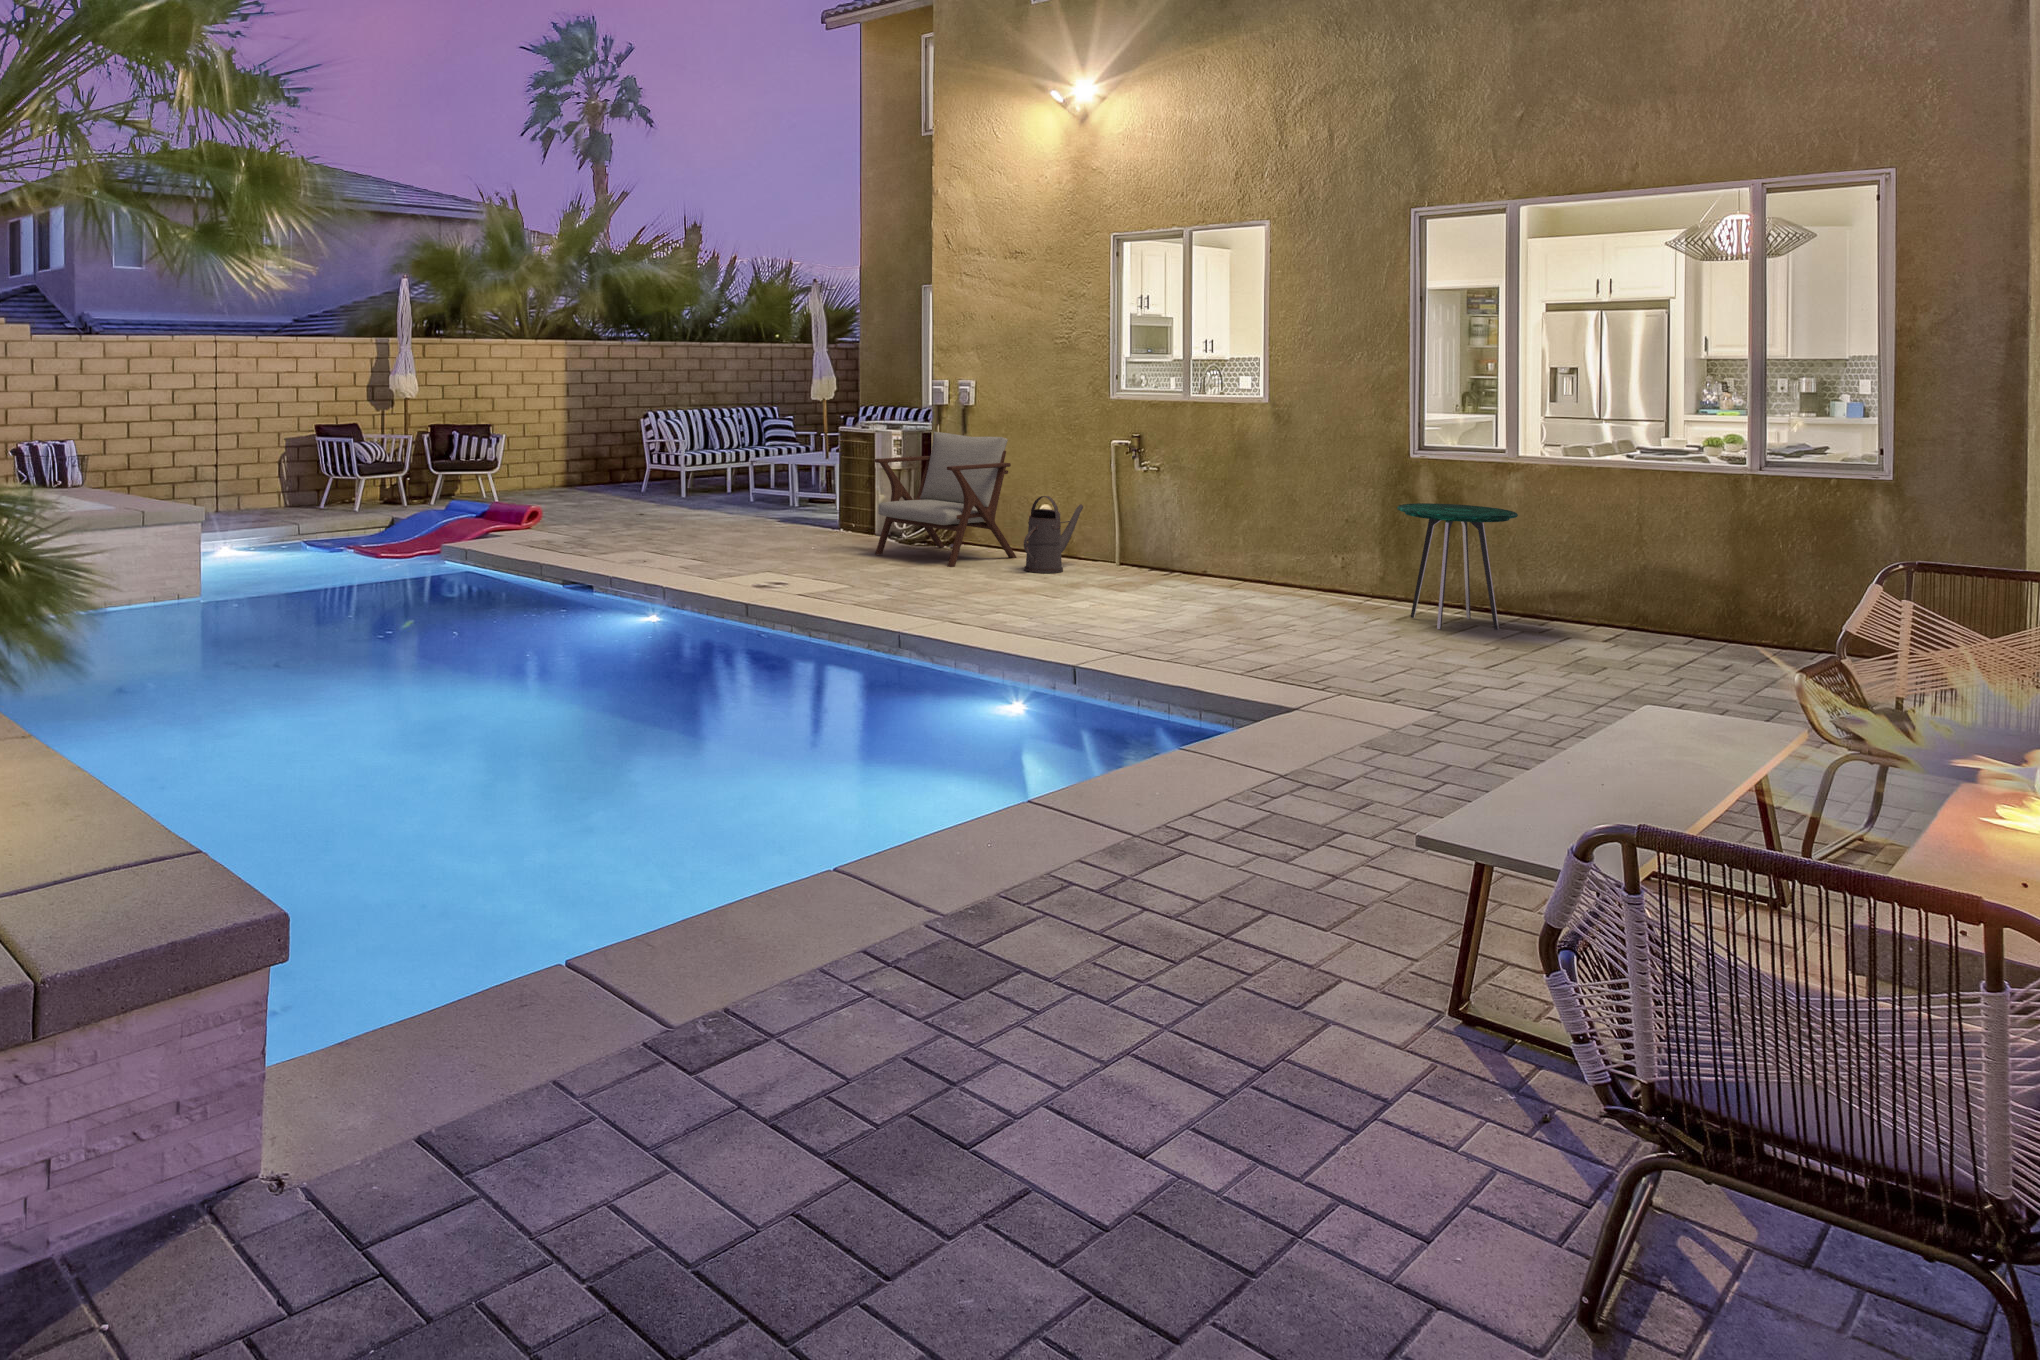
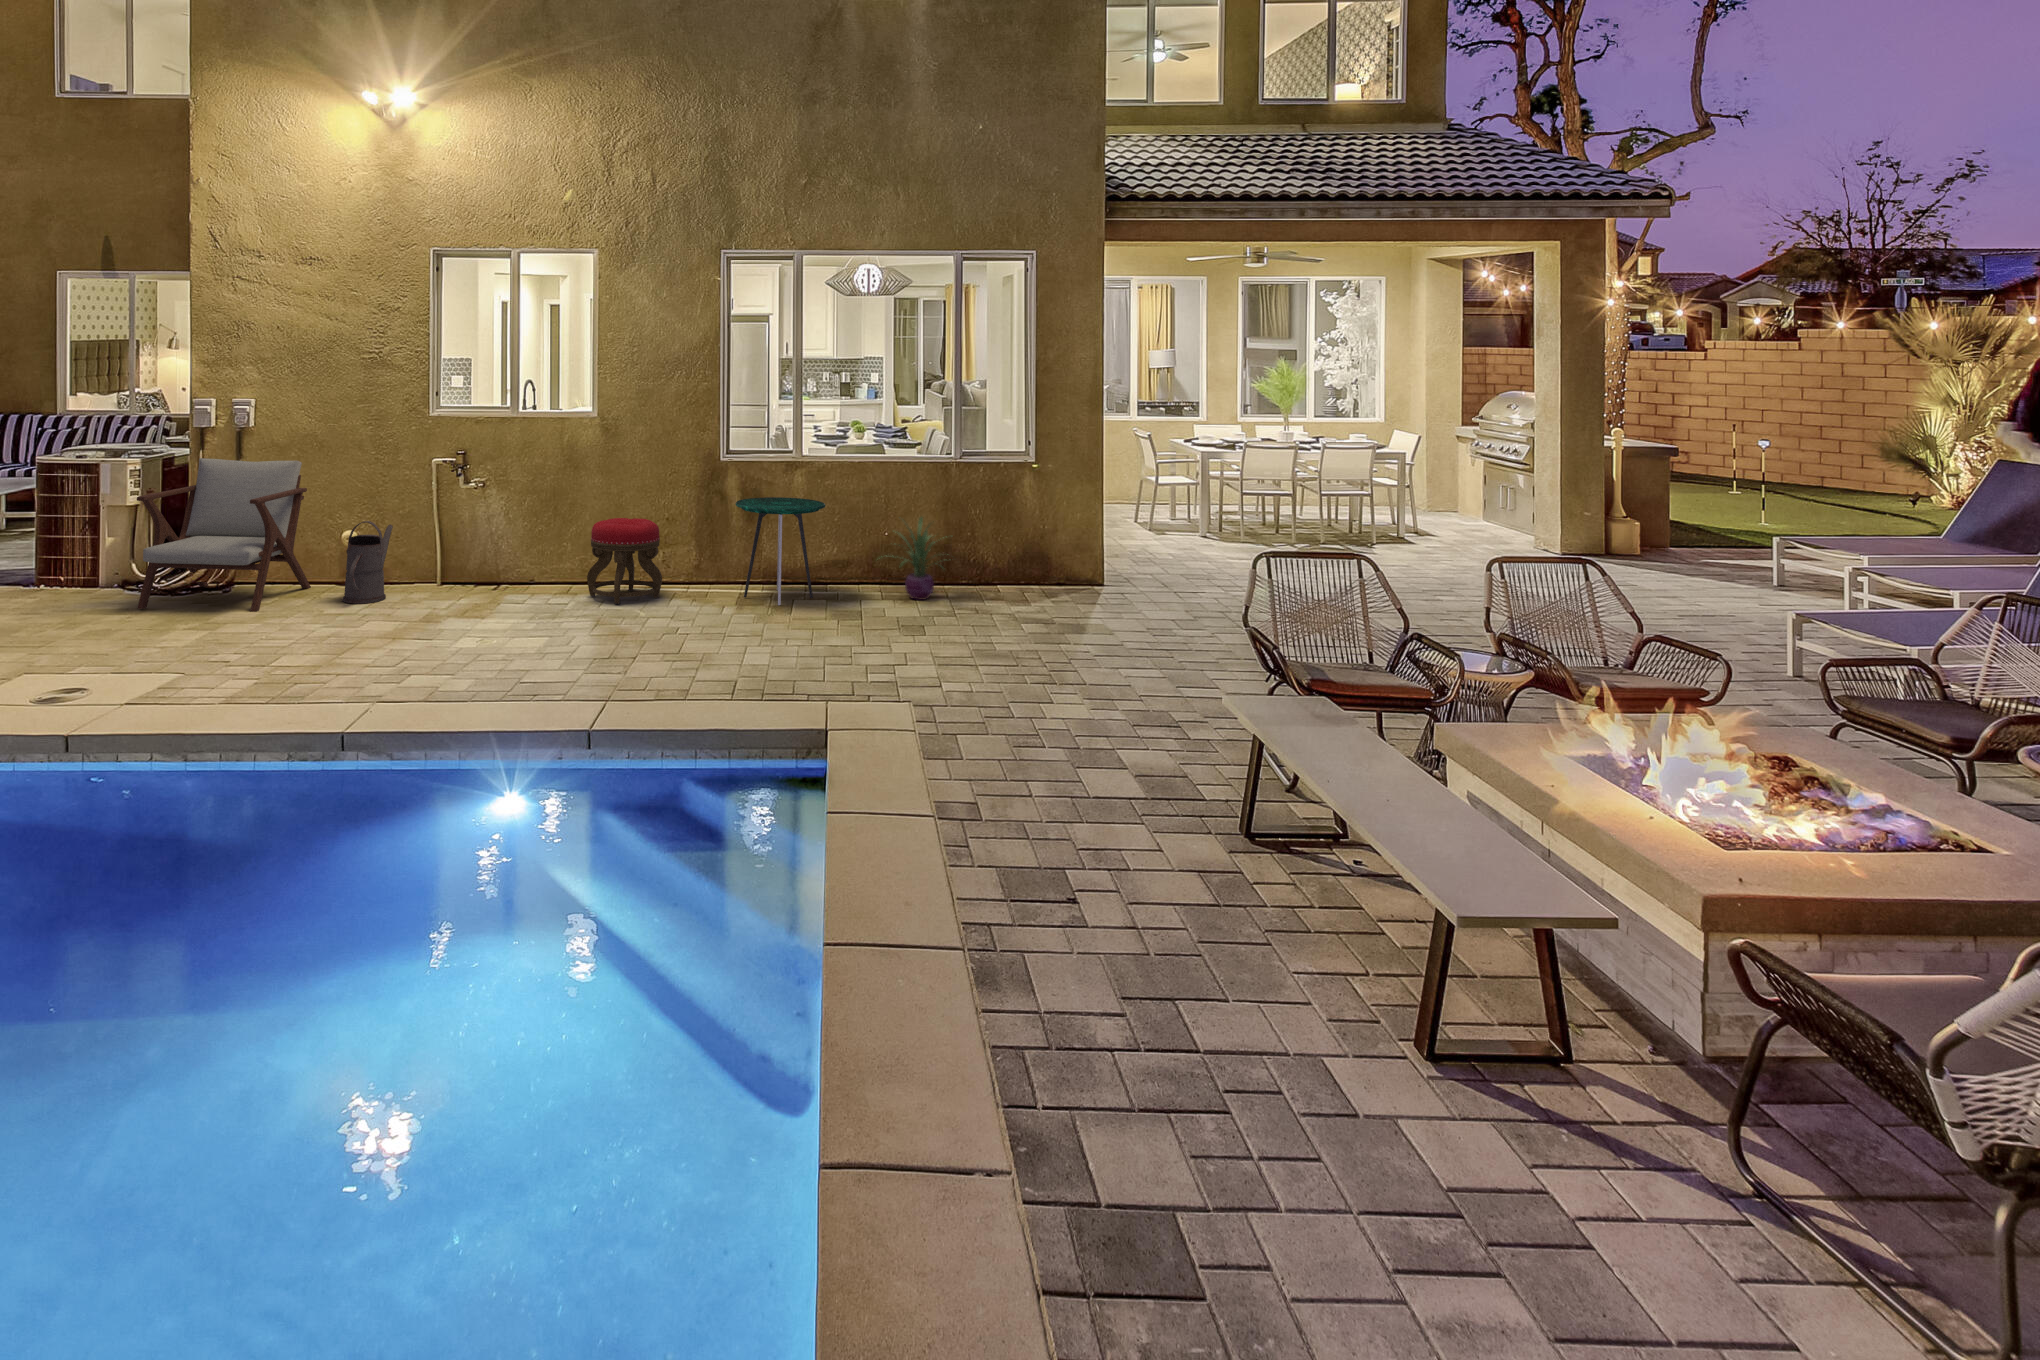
stool: none [1242,514,1321,605] -> present [587,518,662,604]
decorative plant: none [1578,541,1718,652] -> present [892,517,944,600]

